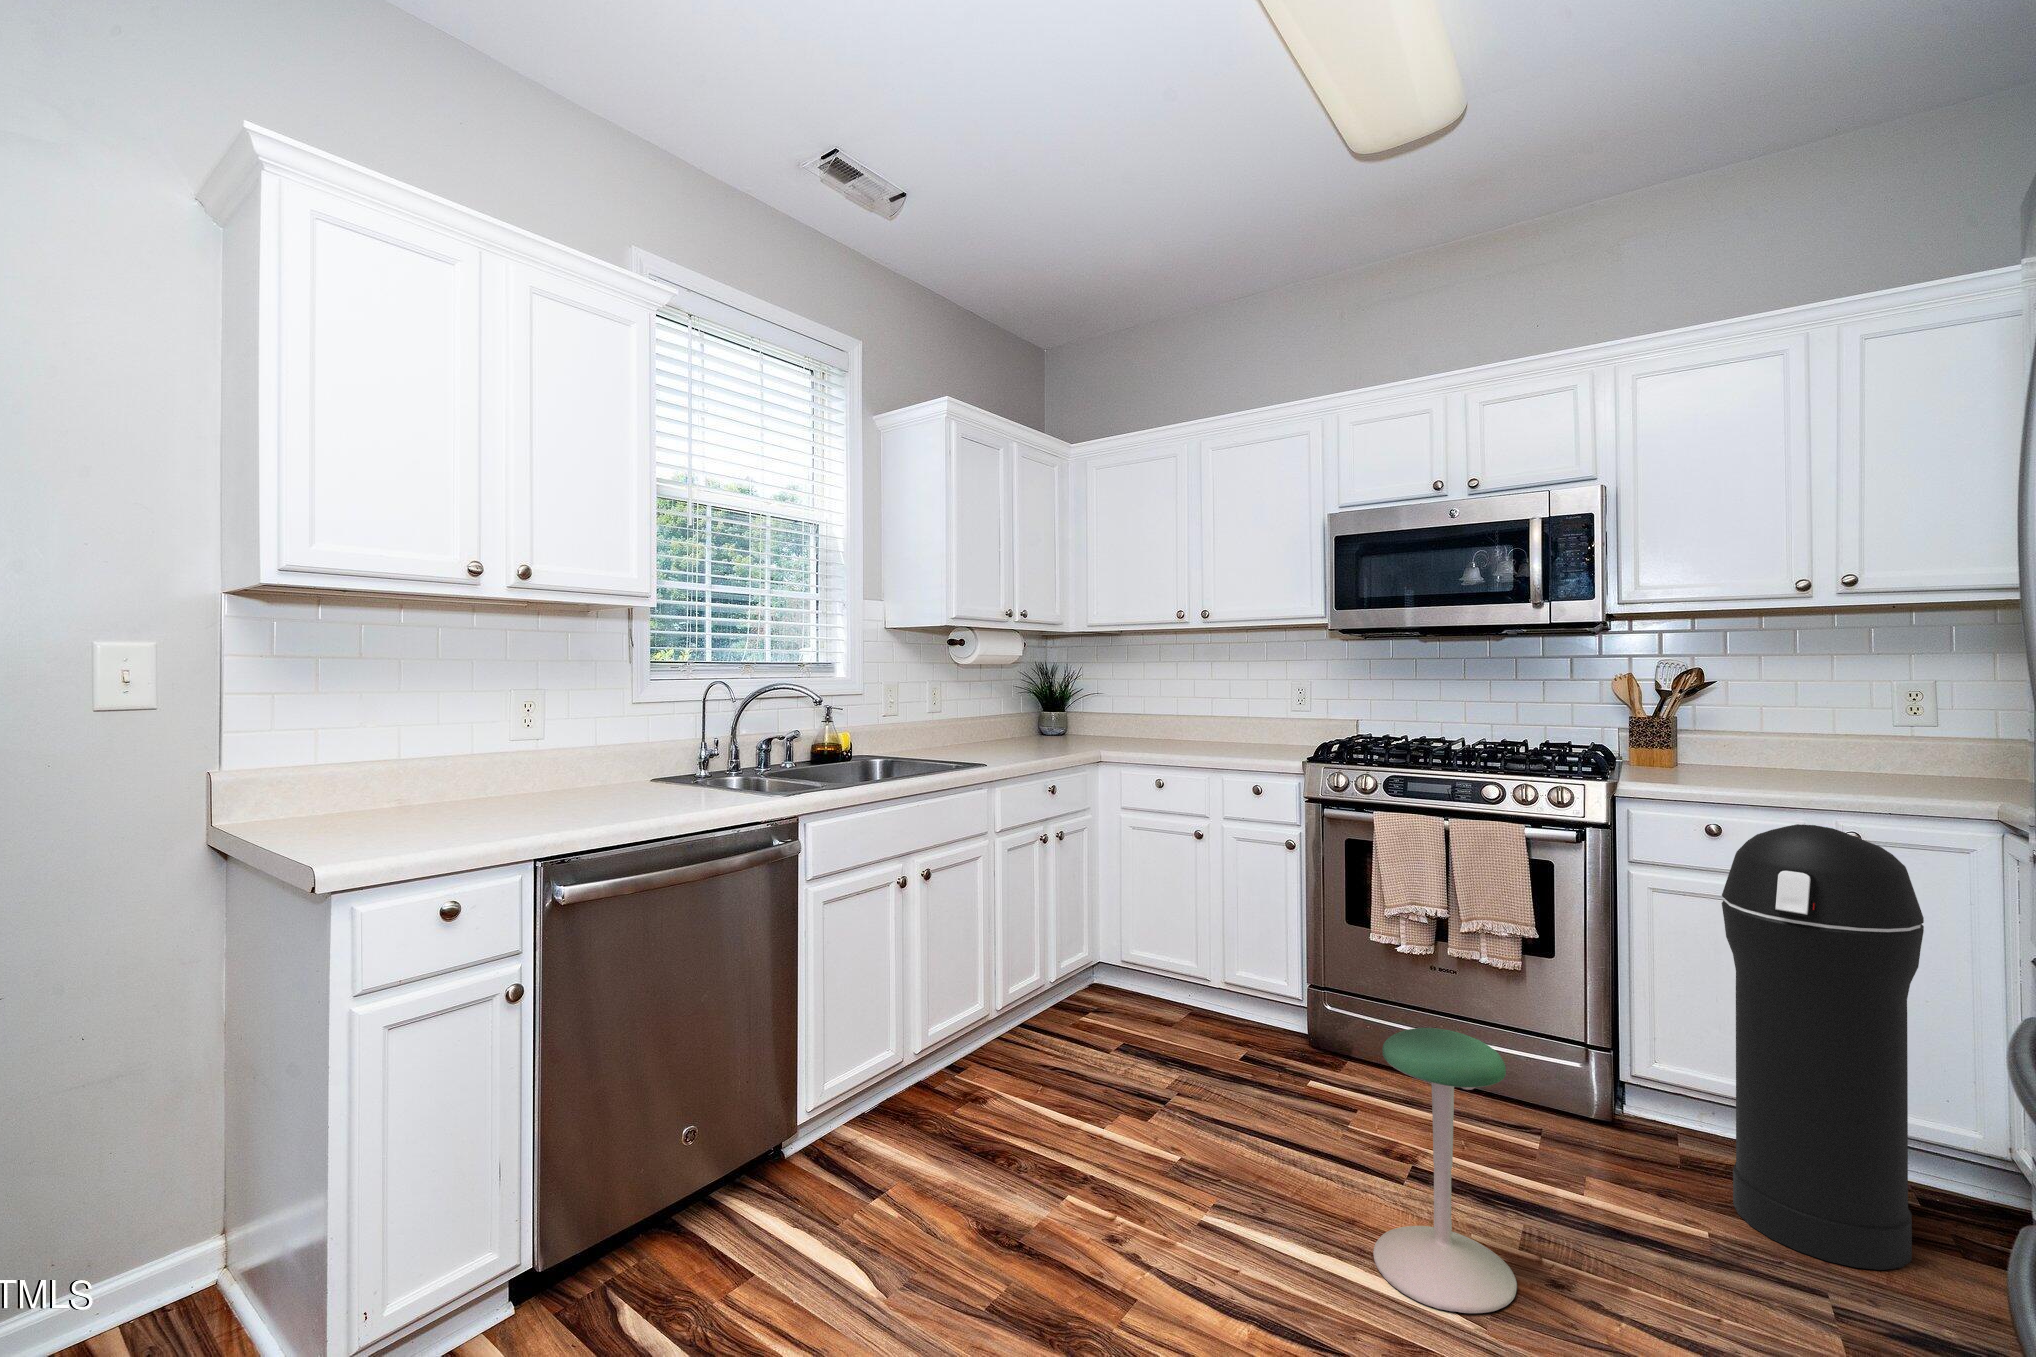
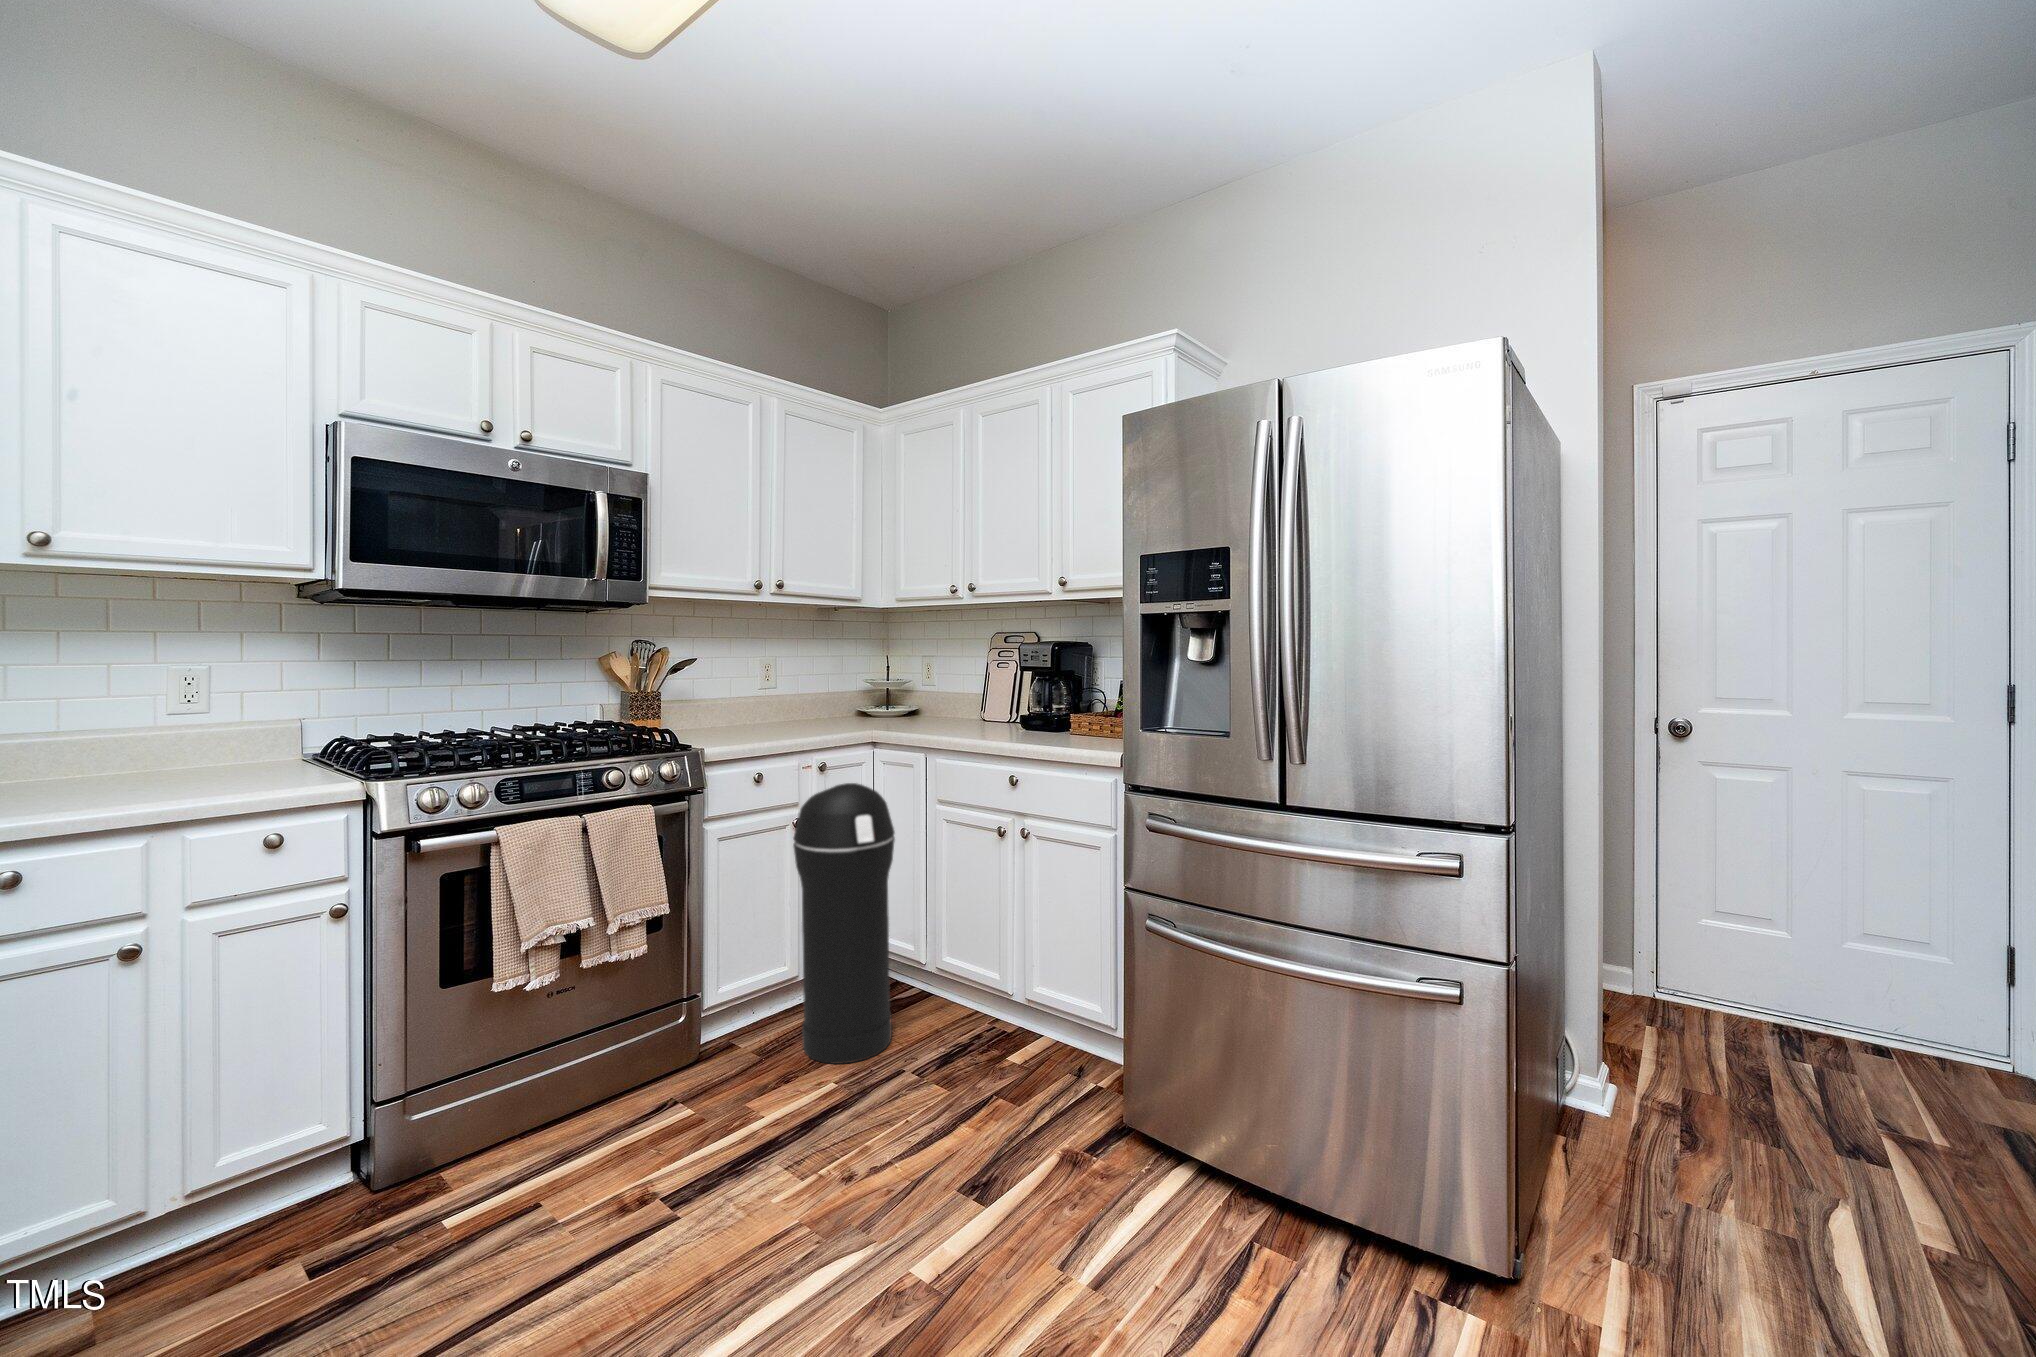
stool: present [1373,1028,1517,1313] -> none [739,1022,861,1287]

